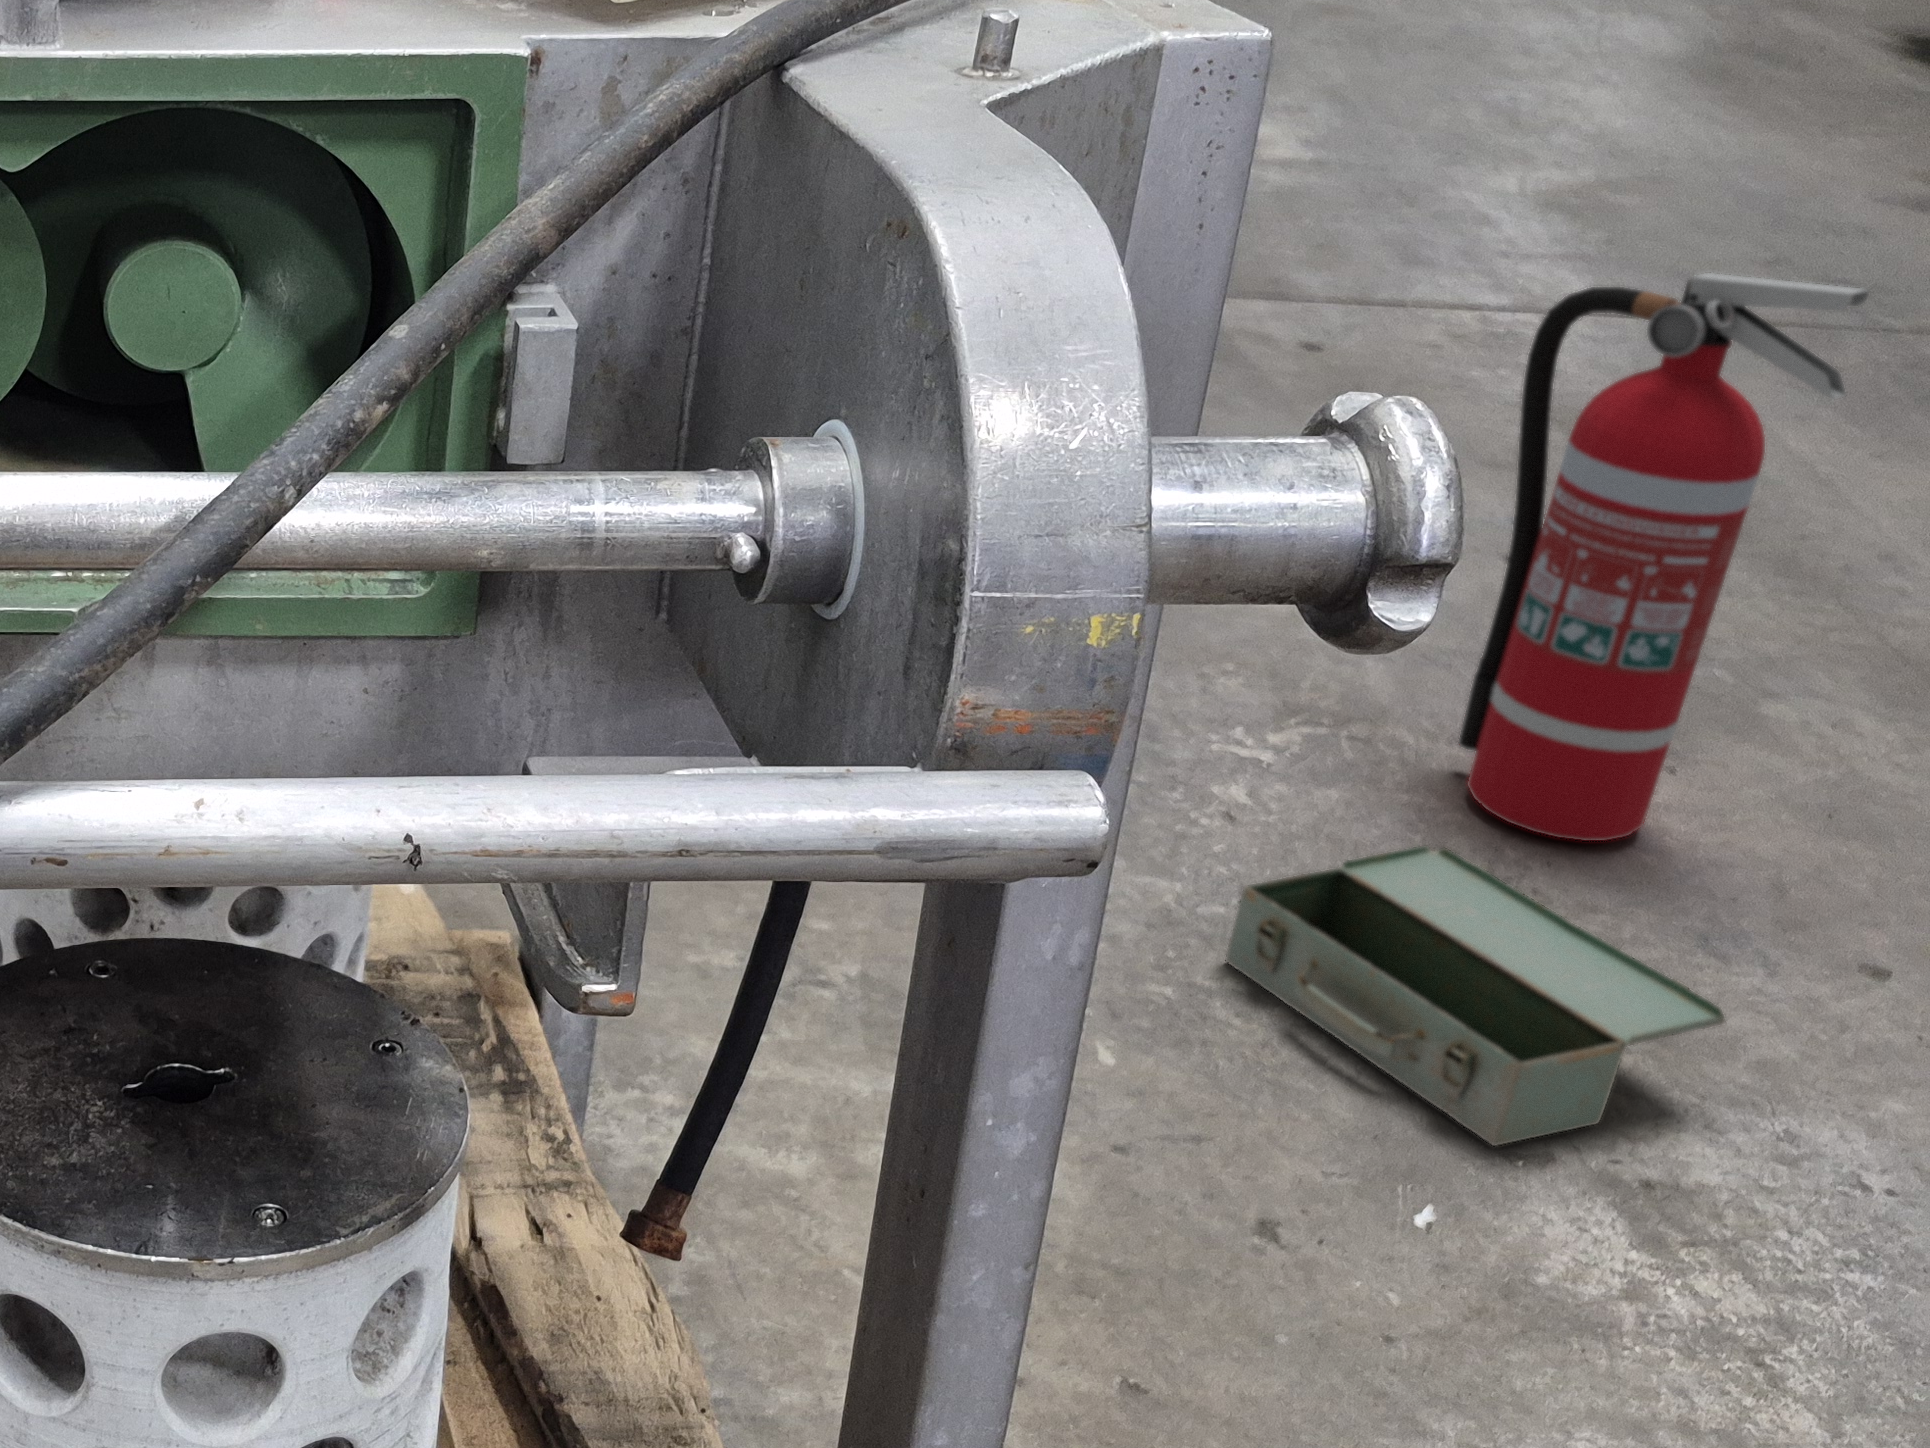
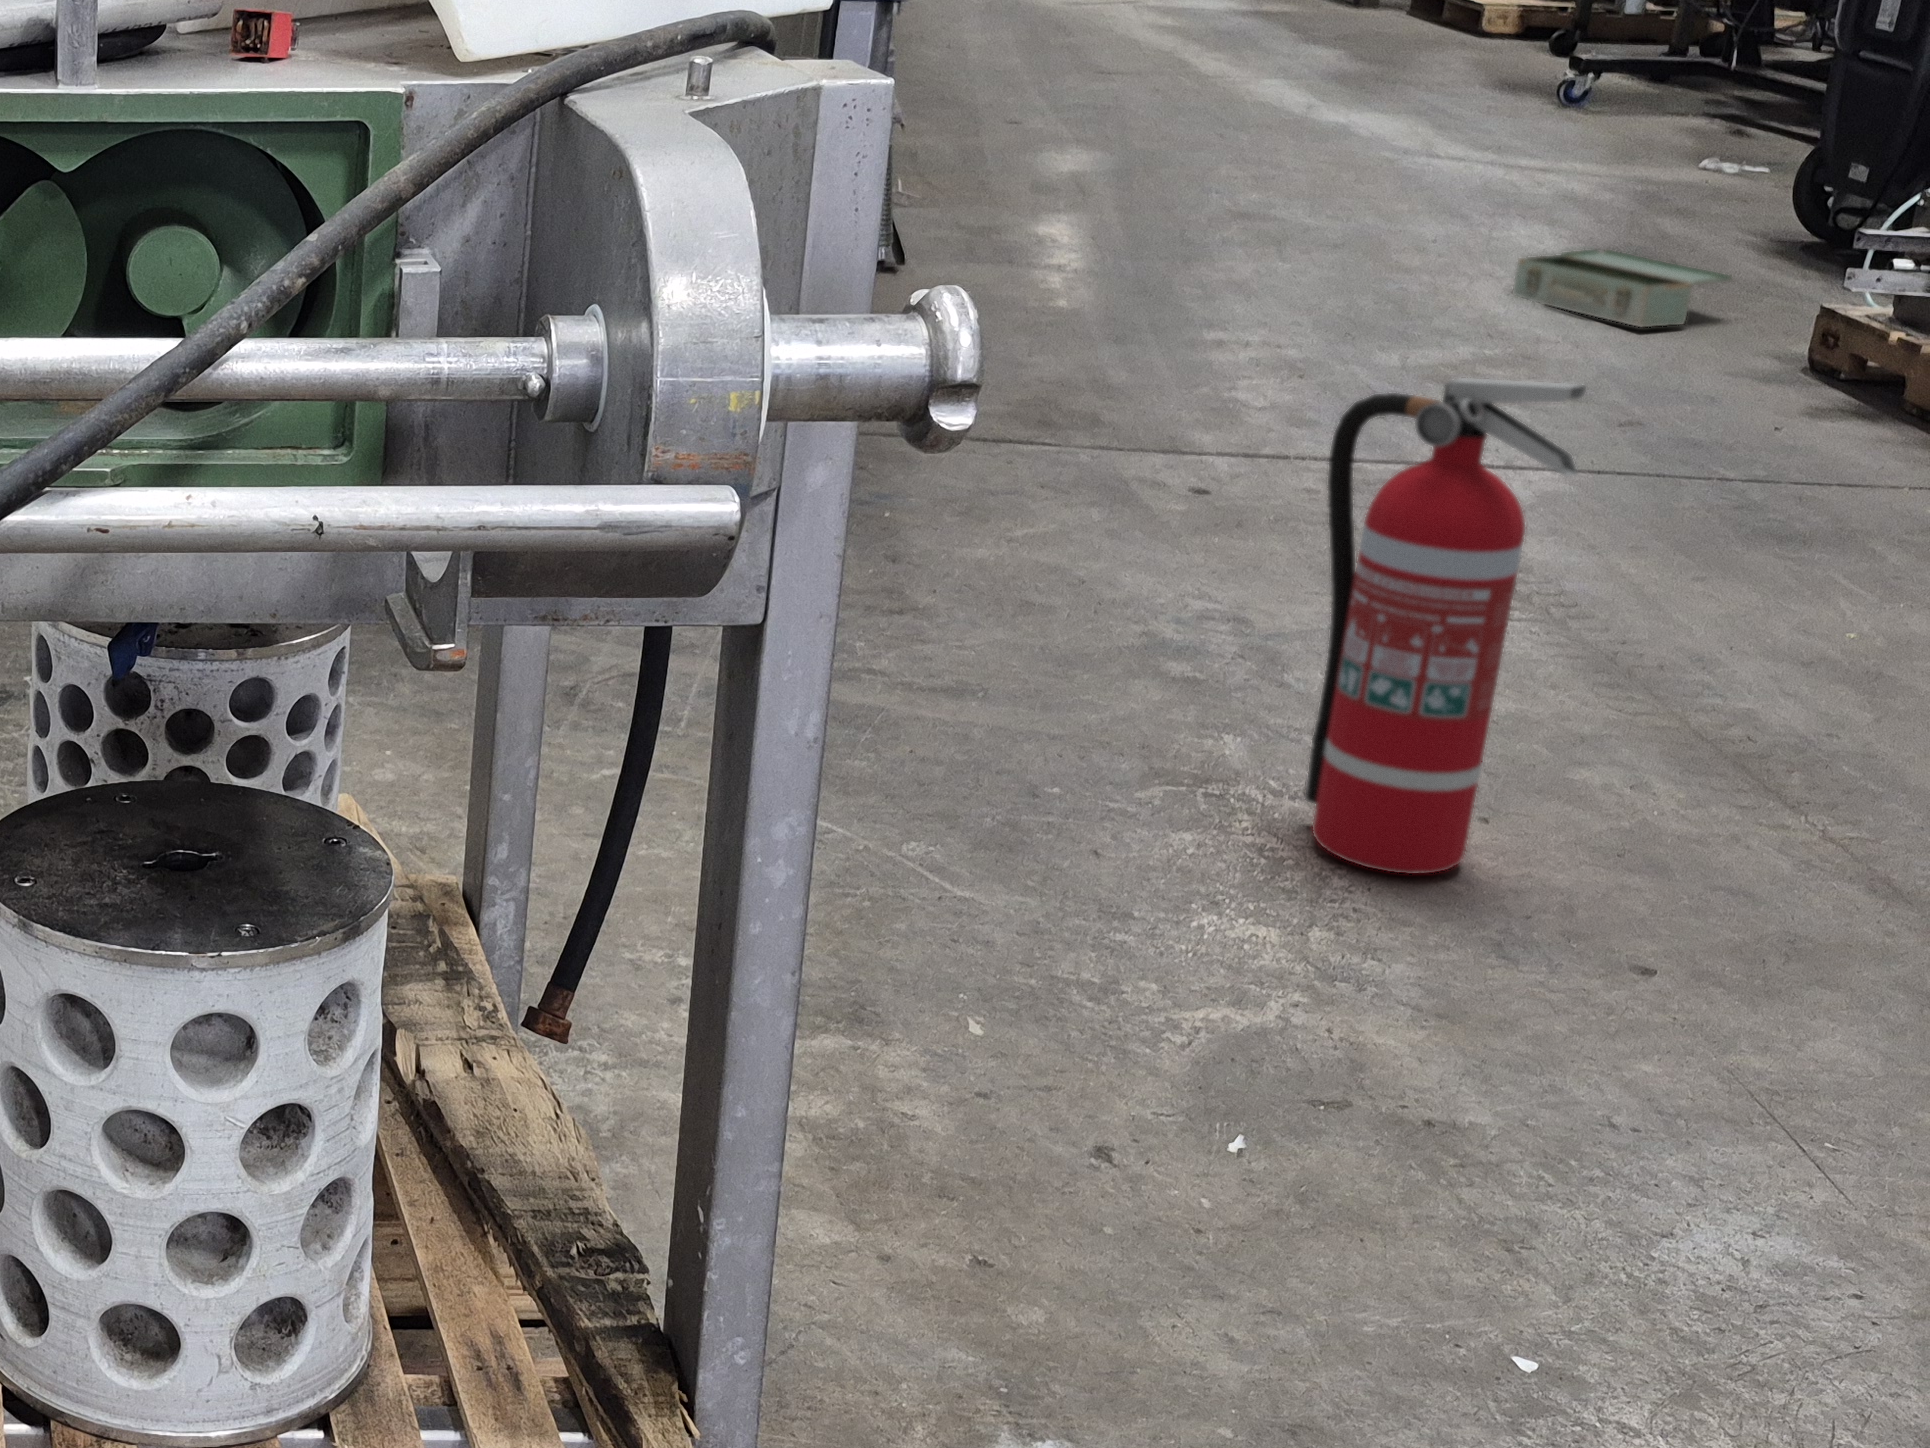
toolbox: present [1226,845,1725,1146] -> present [1513,250,1733,327]

